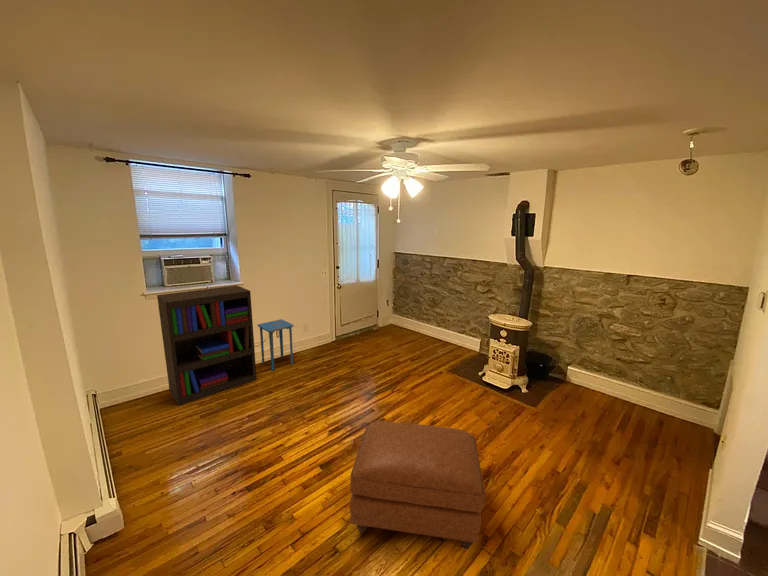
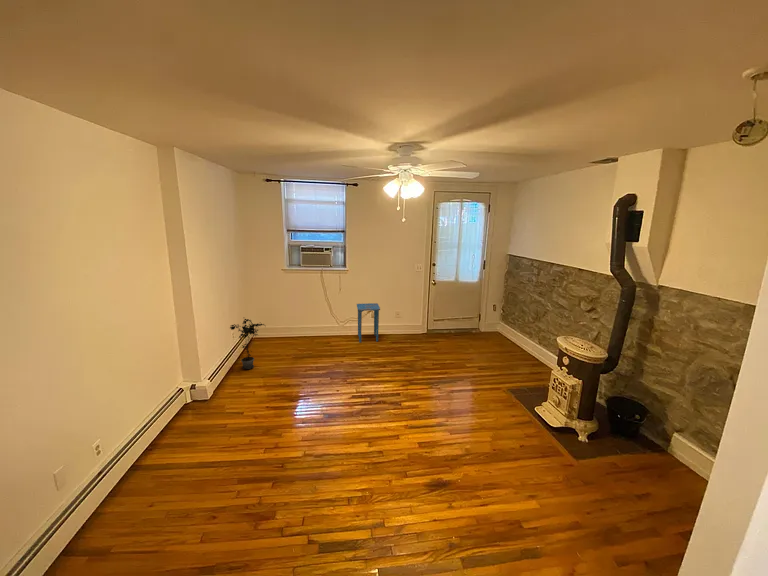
bookshelf: present [157,285,257,405] -> none [285,271,344,348]
potted plant: none [96,378,163,459] -> present [230,319,264,369]
ottoman: present [350,422,485,549] -> none [291,391,416,522]

